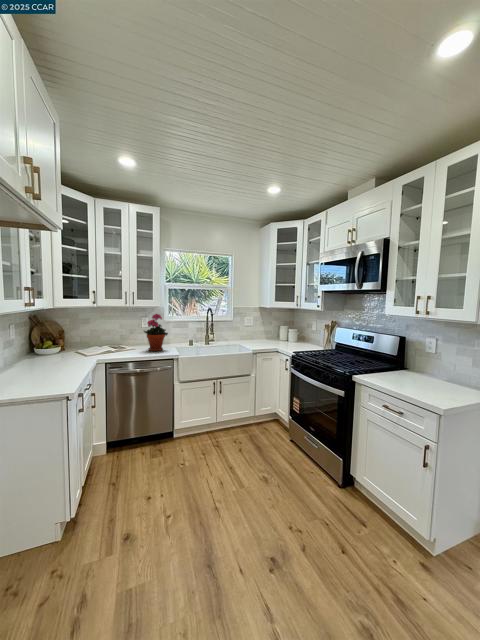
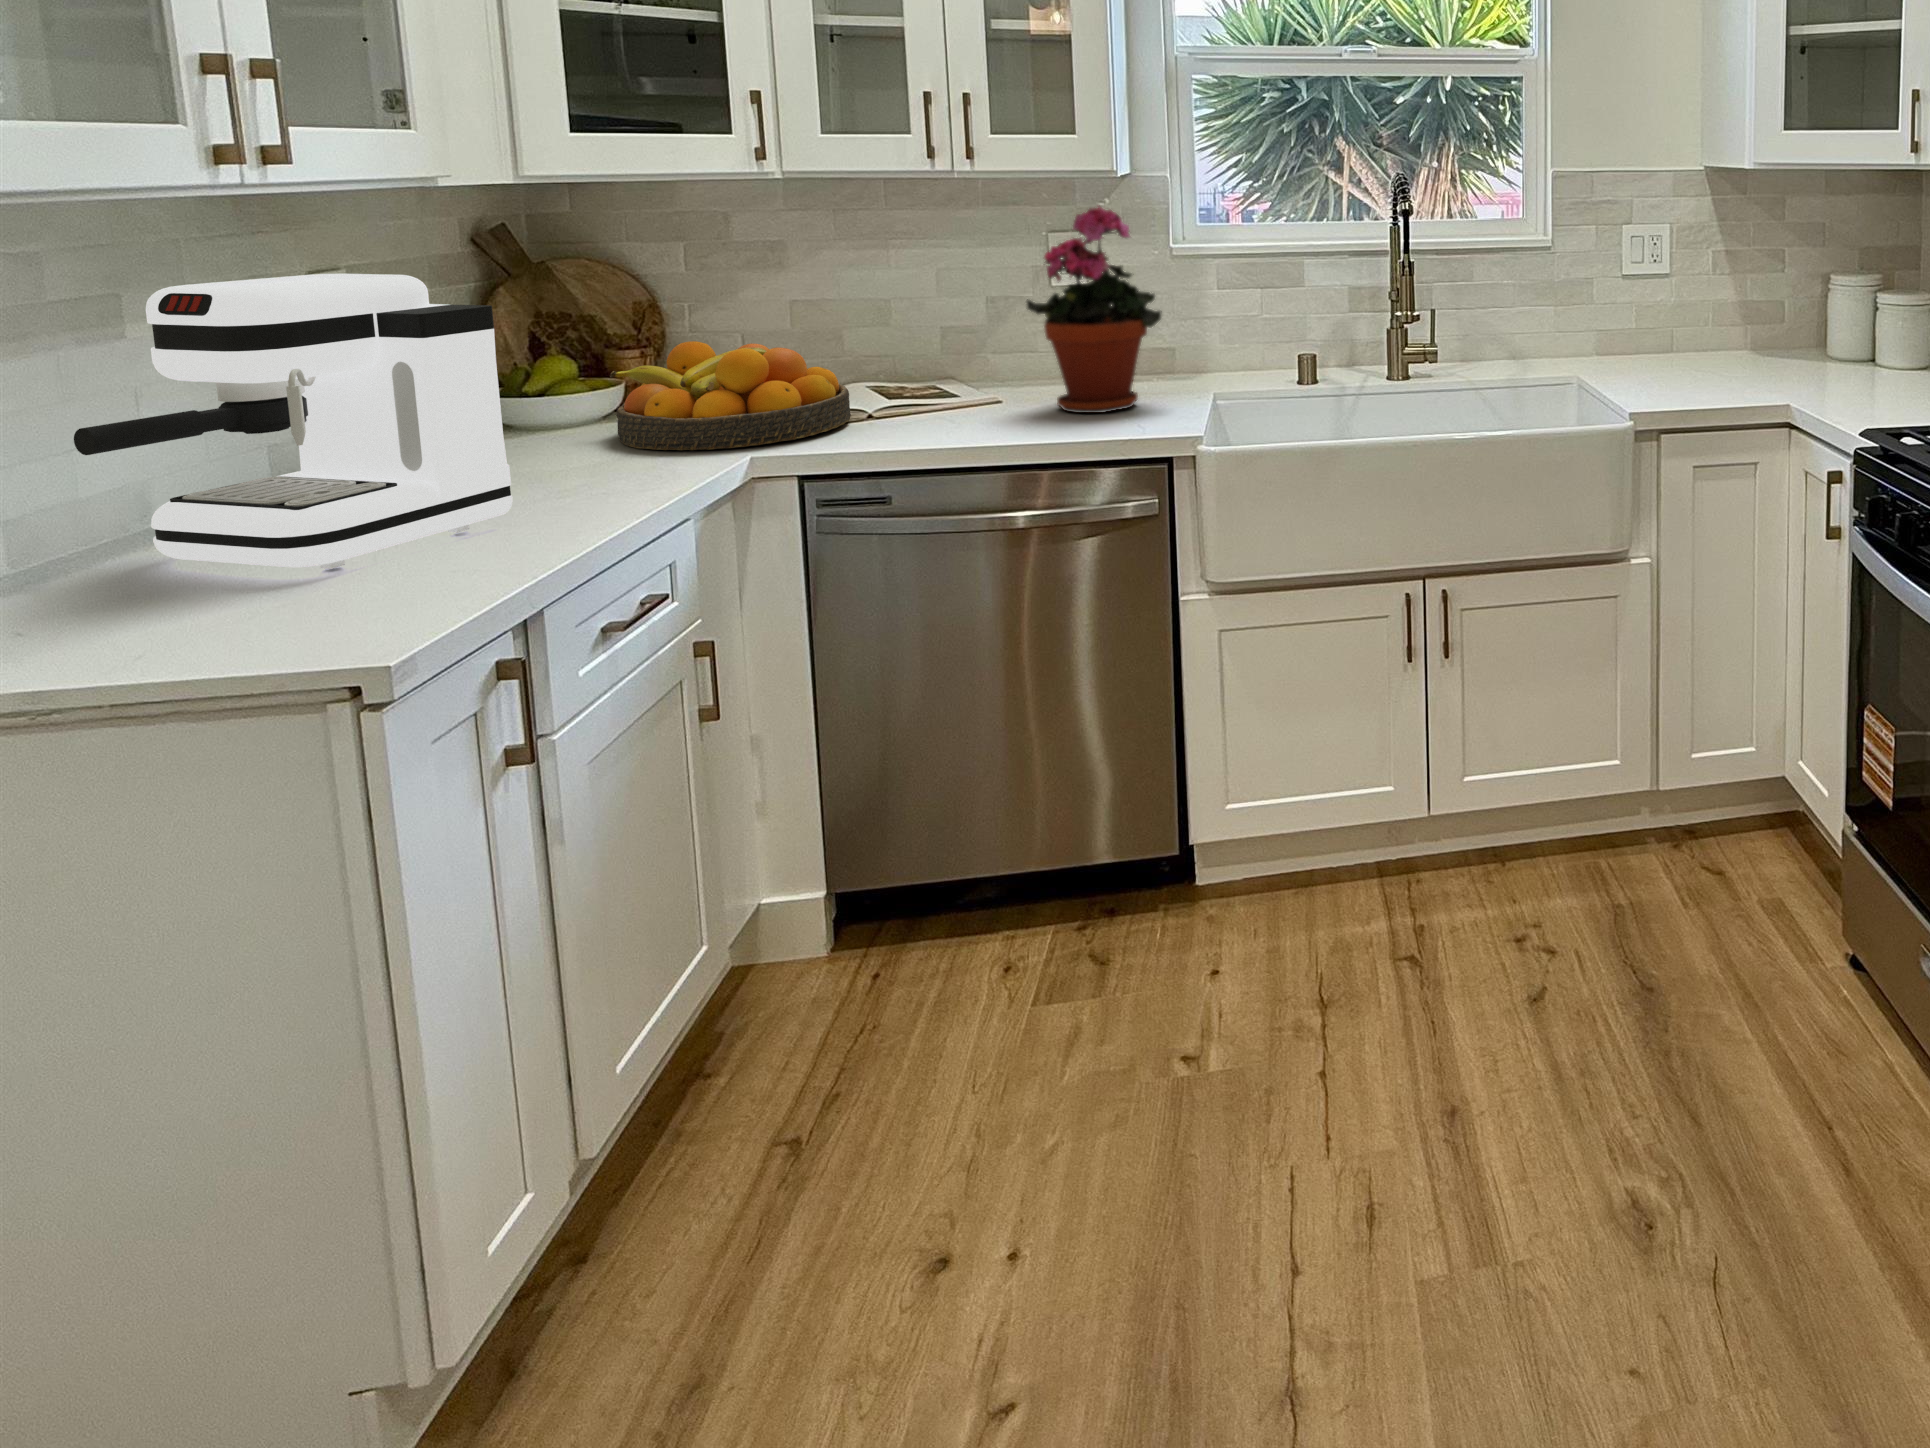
coffee maker: none [10,325,72,377] -> present [74,274,512,569]
fruit bowl: none [69,338,113,358] -> present [610,341,851,450]

